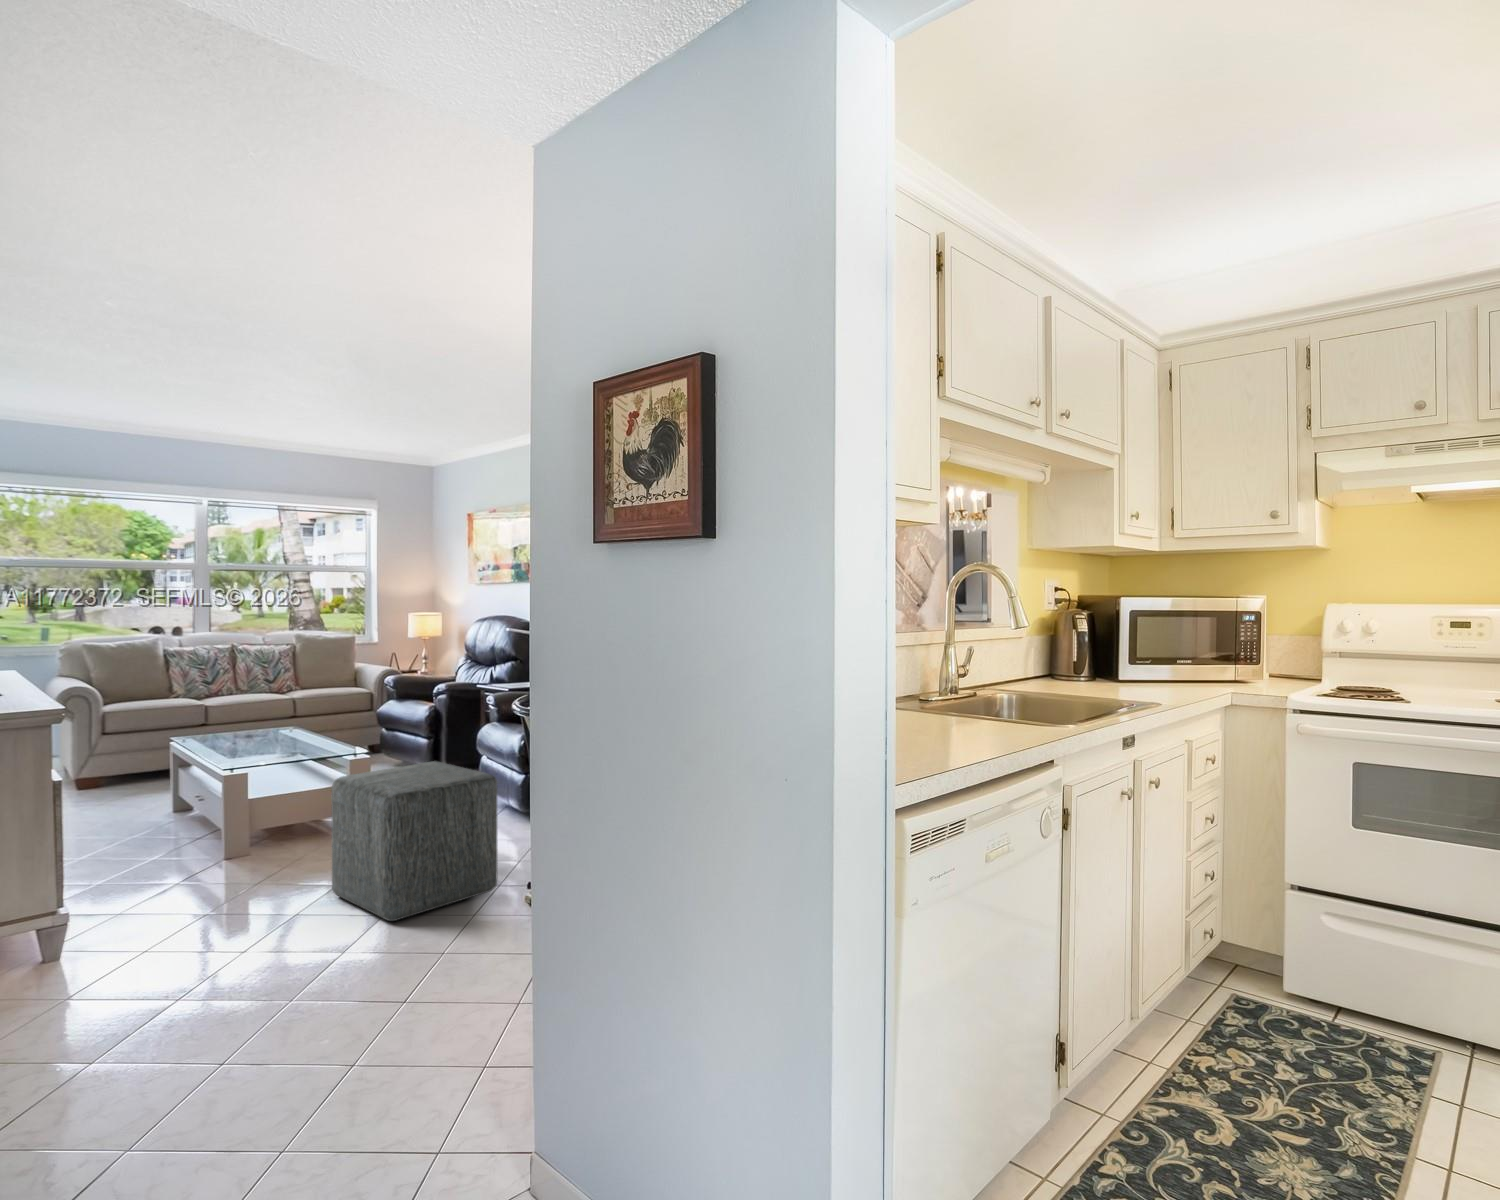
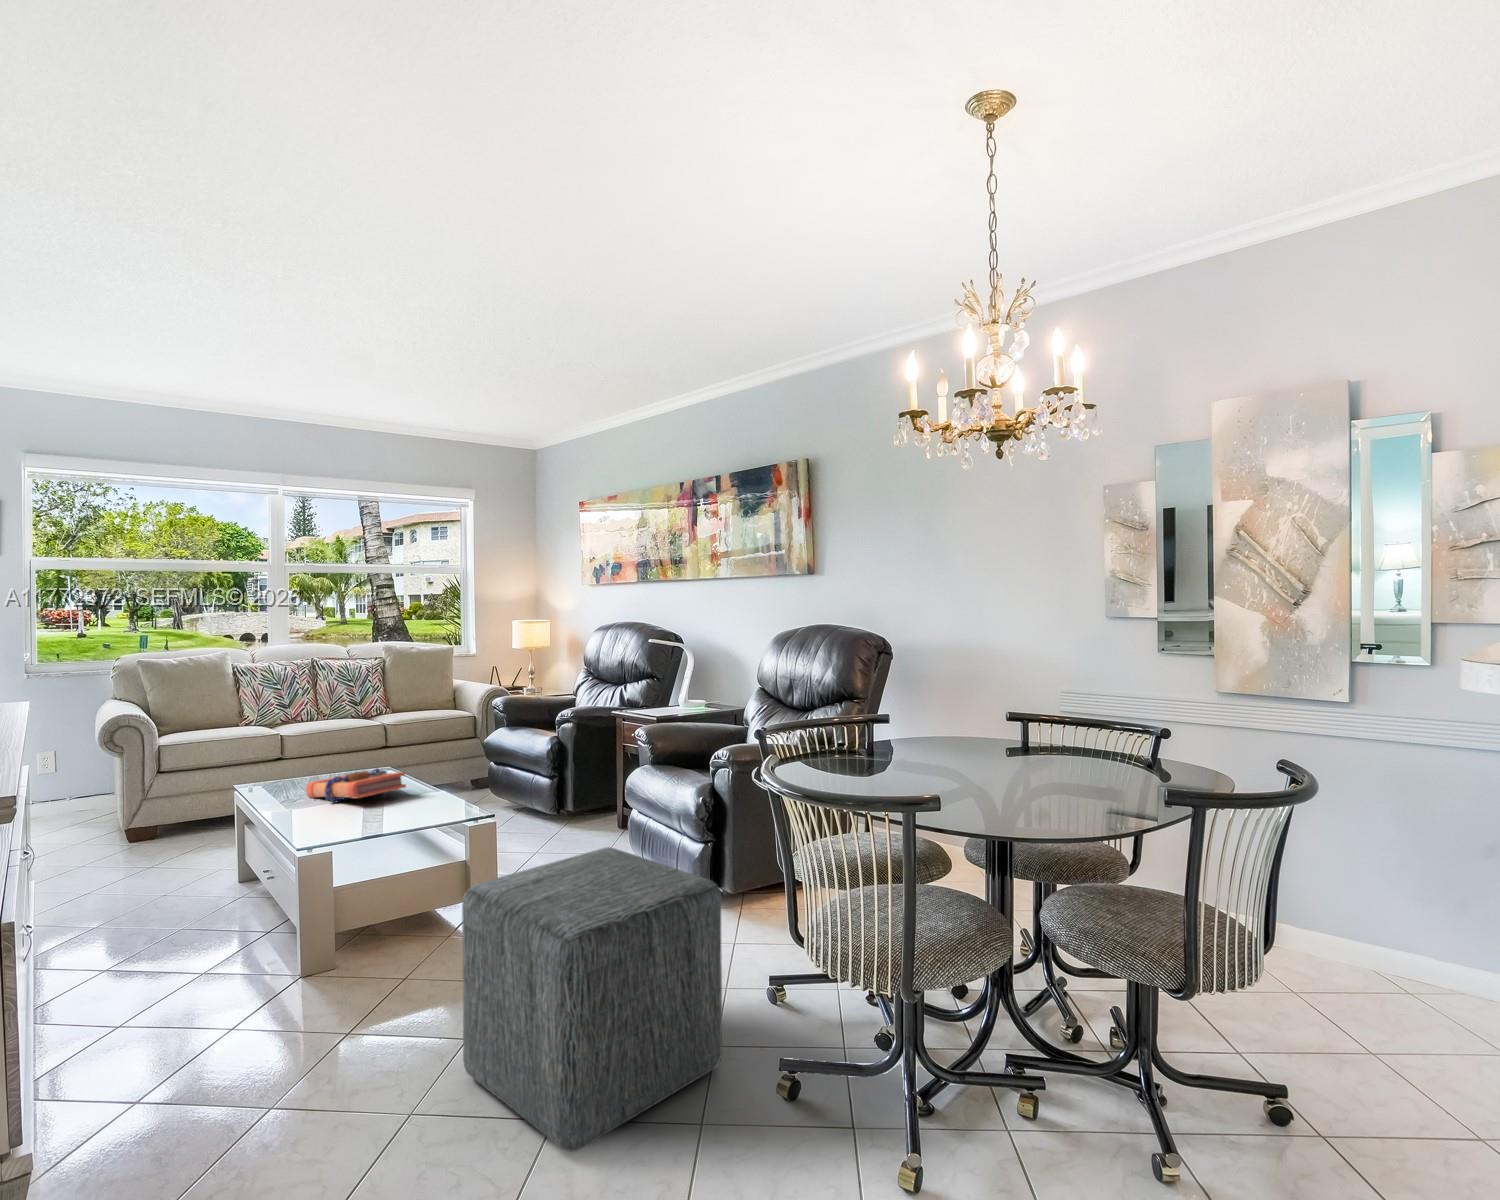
book: none [228,725,306,749] -> present [306,769,406,802]

